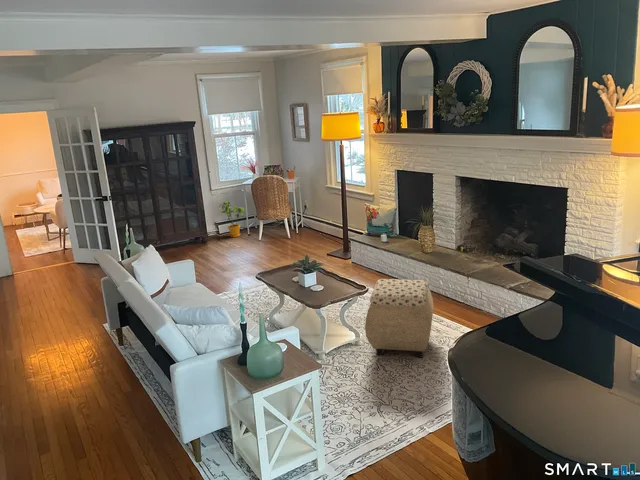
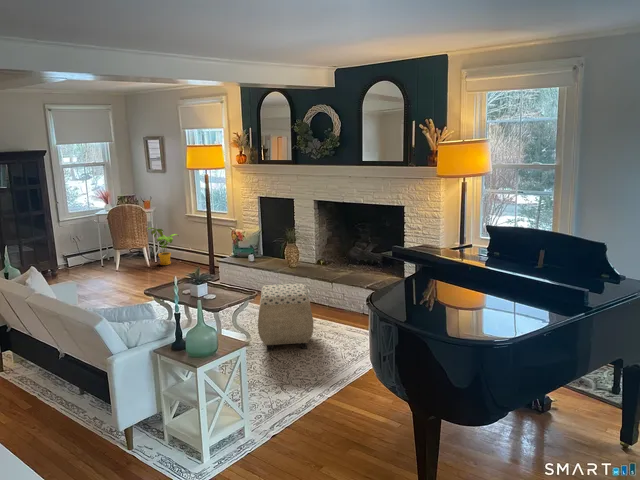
house plant: present [219,202,244,237] -> present [148,227,179,265]

